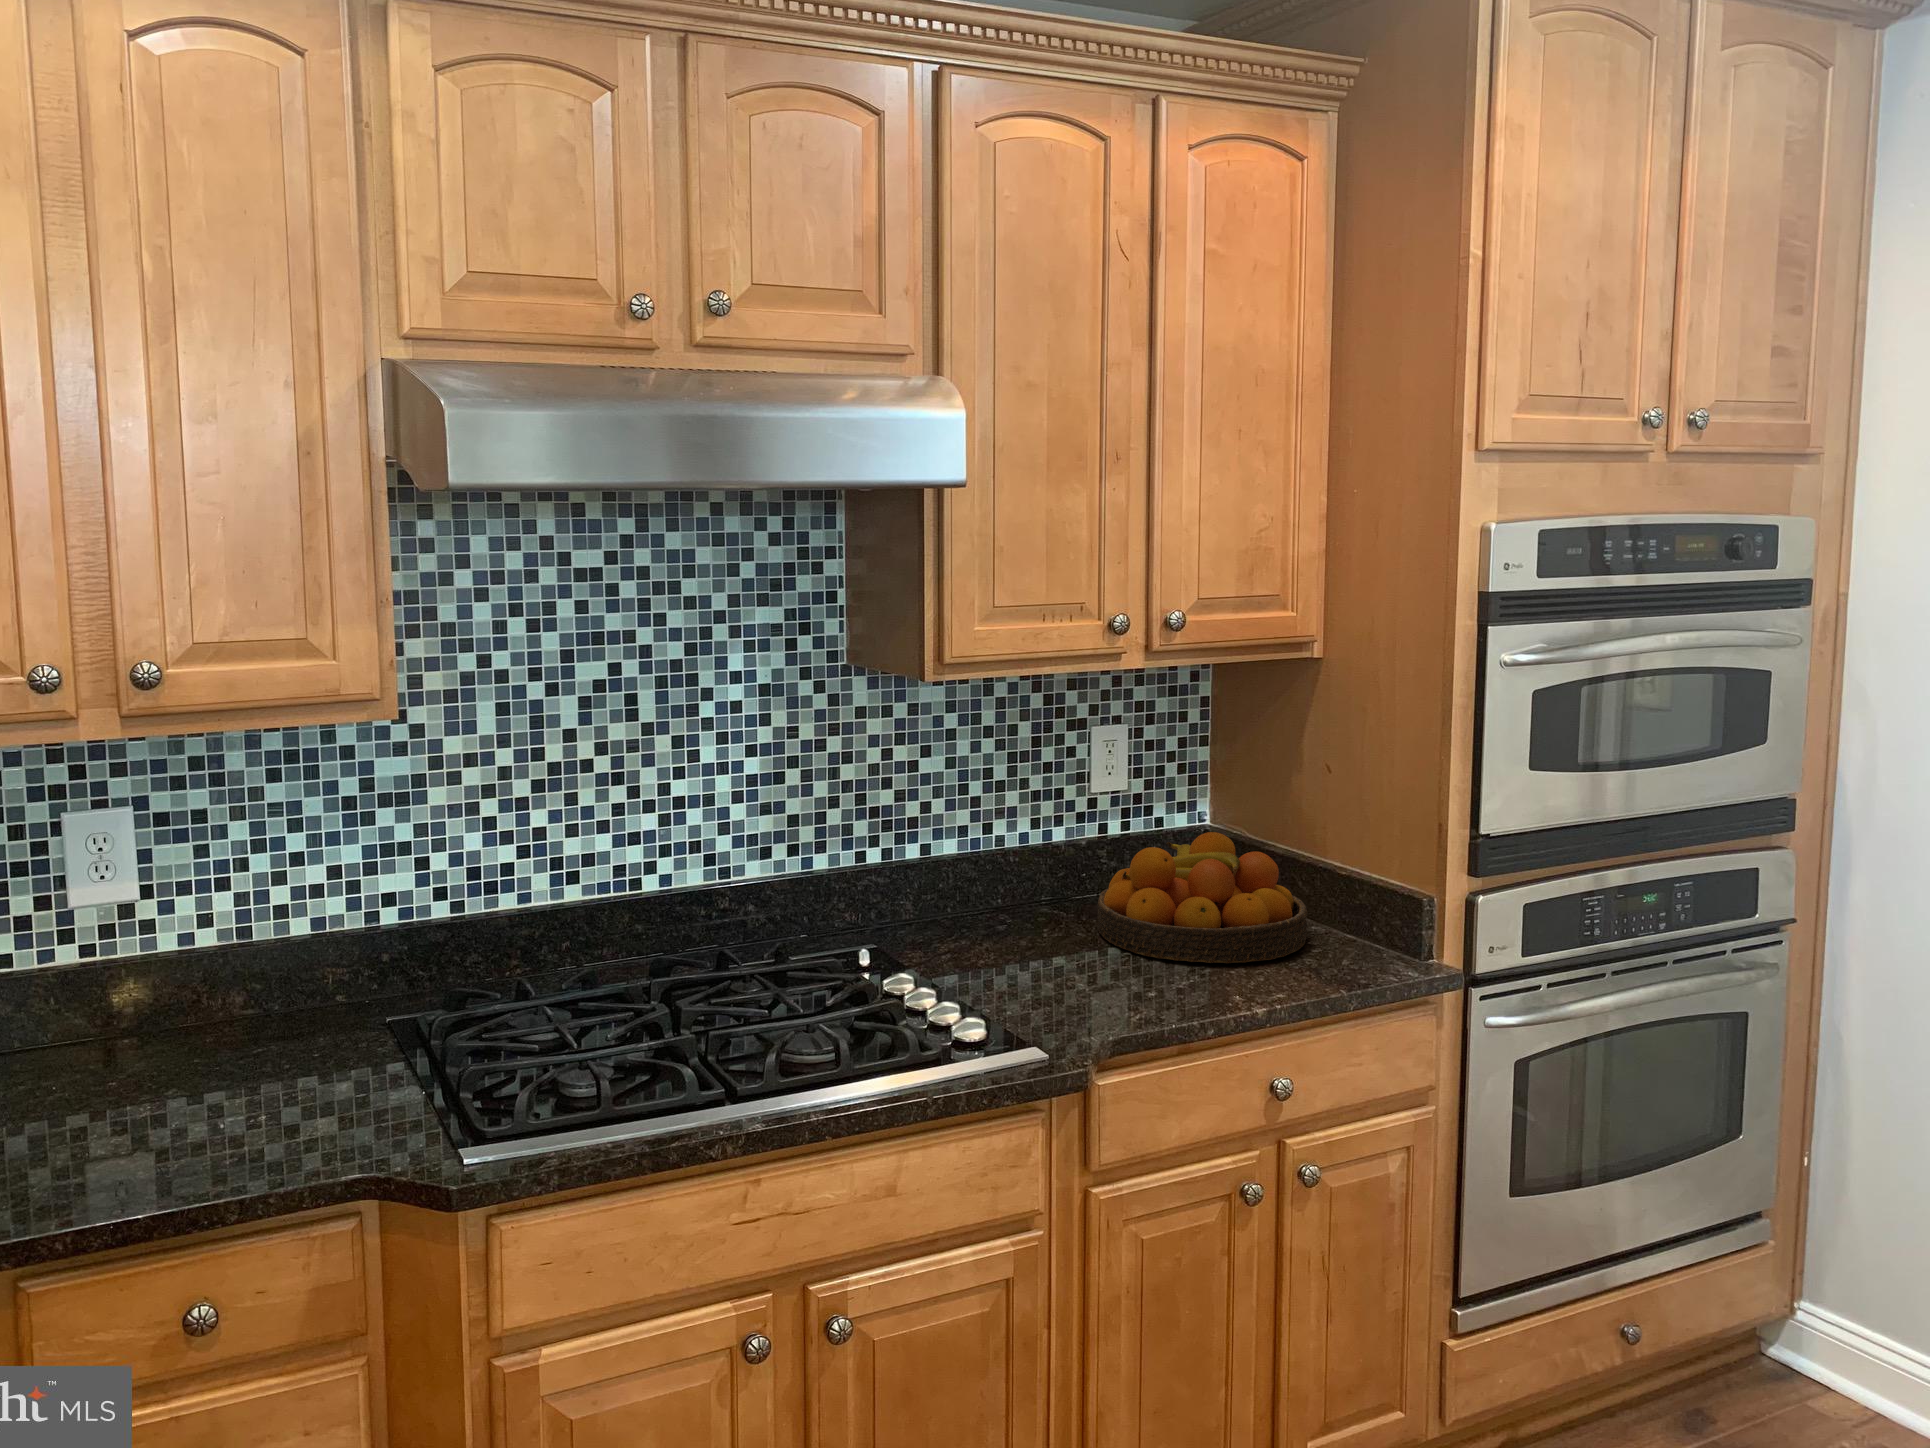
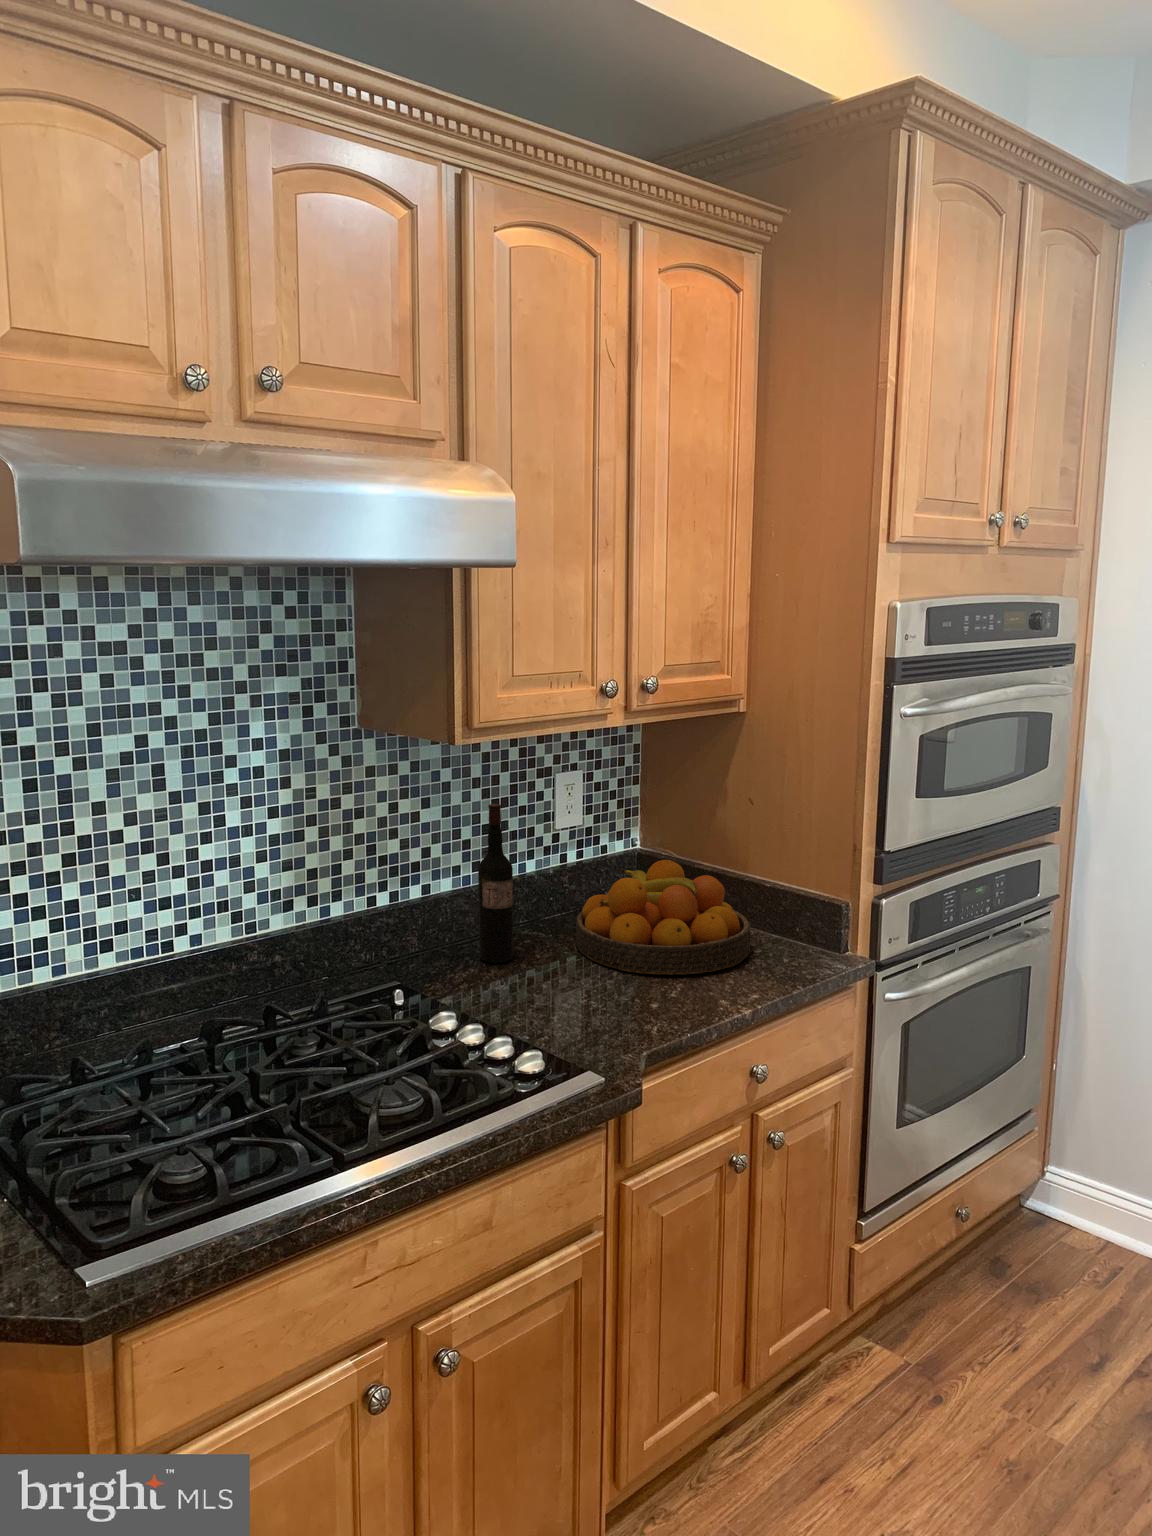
wine bottle: none [979,754,1018,935] -> present [478,804,513,963]

